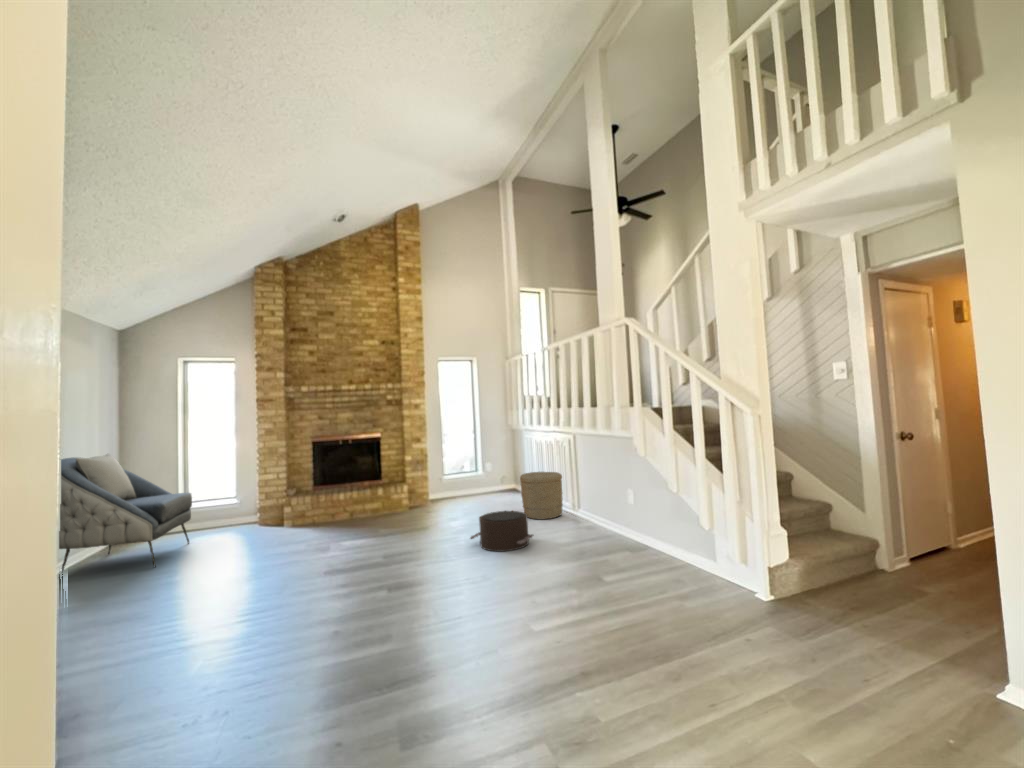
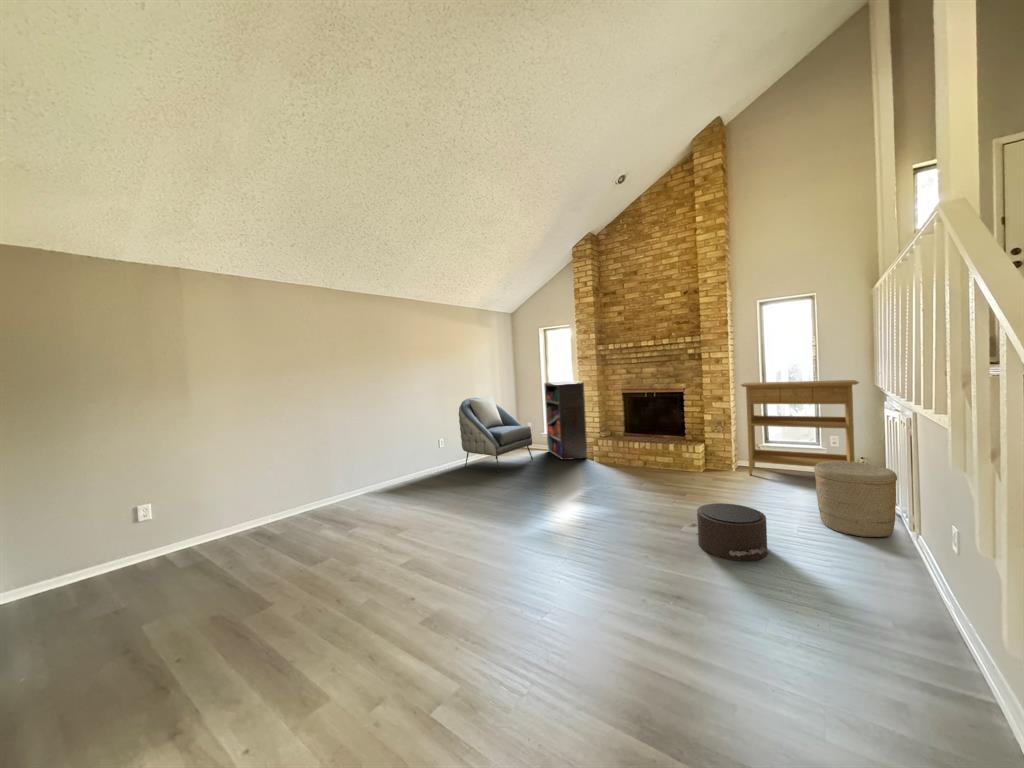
console table: none [435,422,513,504] -> present [741,380,859,475]
bookshelf: none [196,429,271,533] -> present [544,381,587,460]

